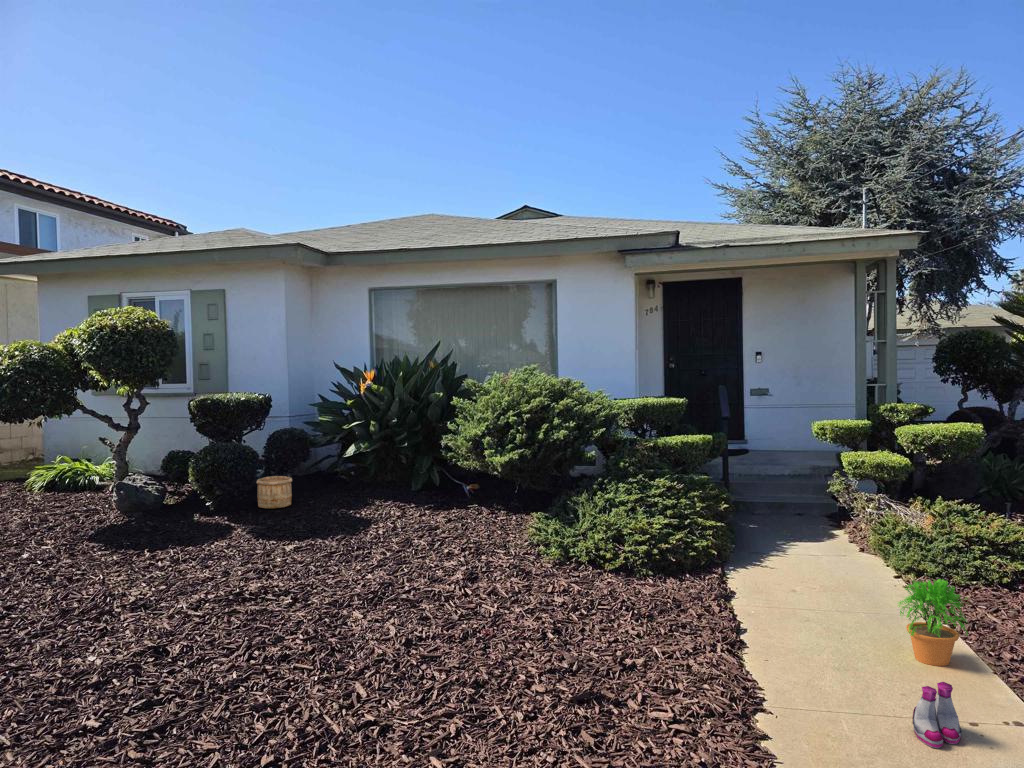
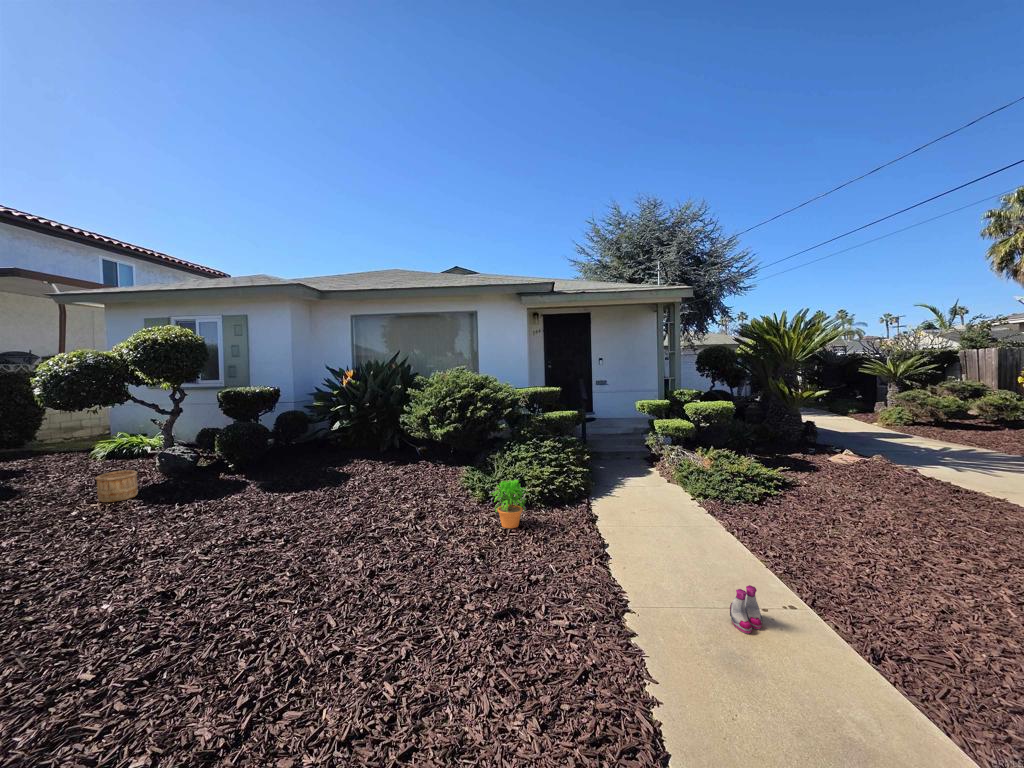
wooden bucket: present [256,476,292,508] -> present [95,470,138,502]
potted plant: present [899,579,968,666] -> present [494,480,526,528]

